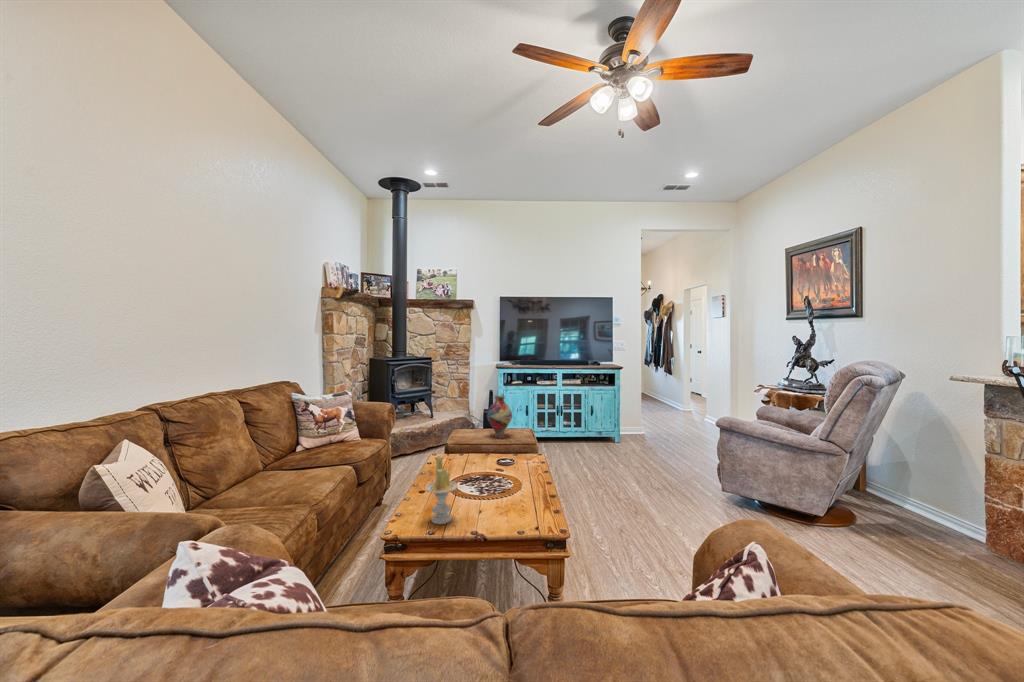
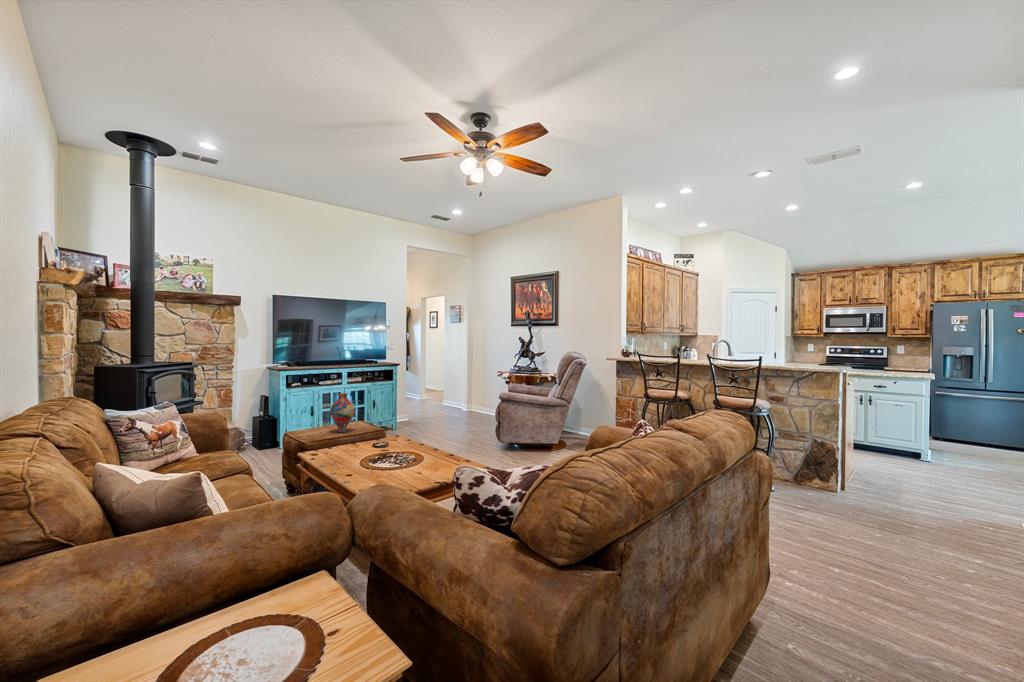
candle: present [426,456,458,524] -> none [398,428,423,479]

